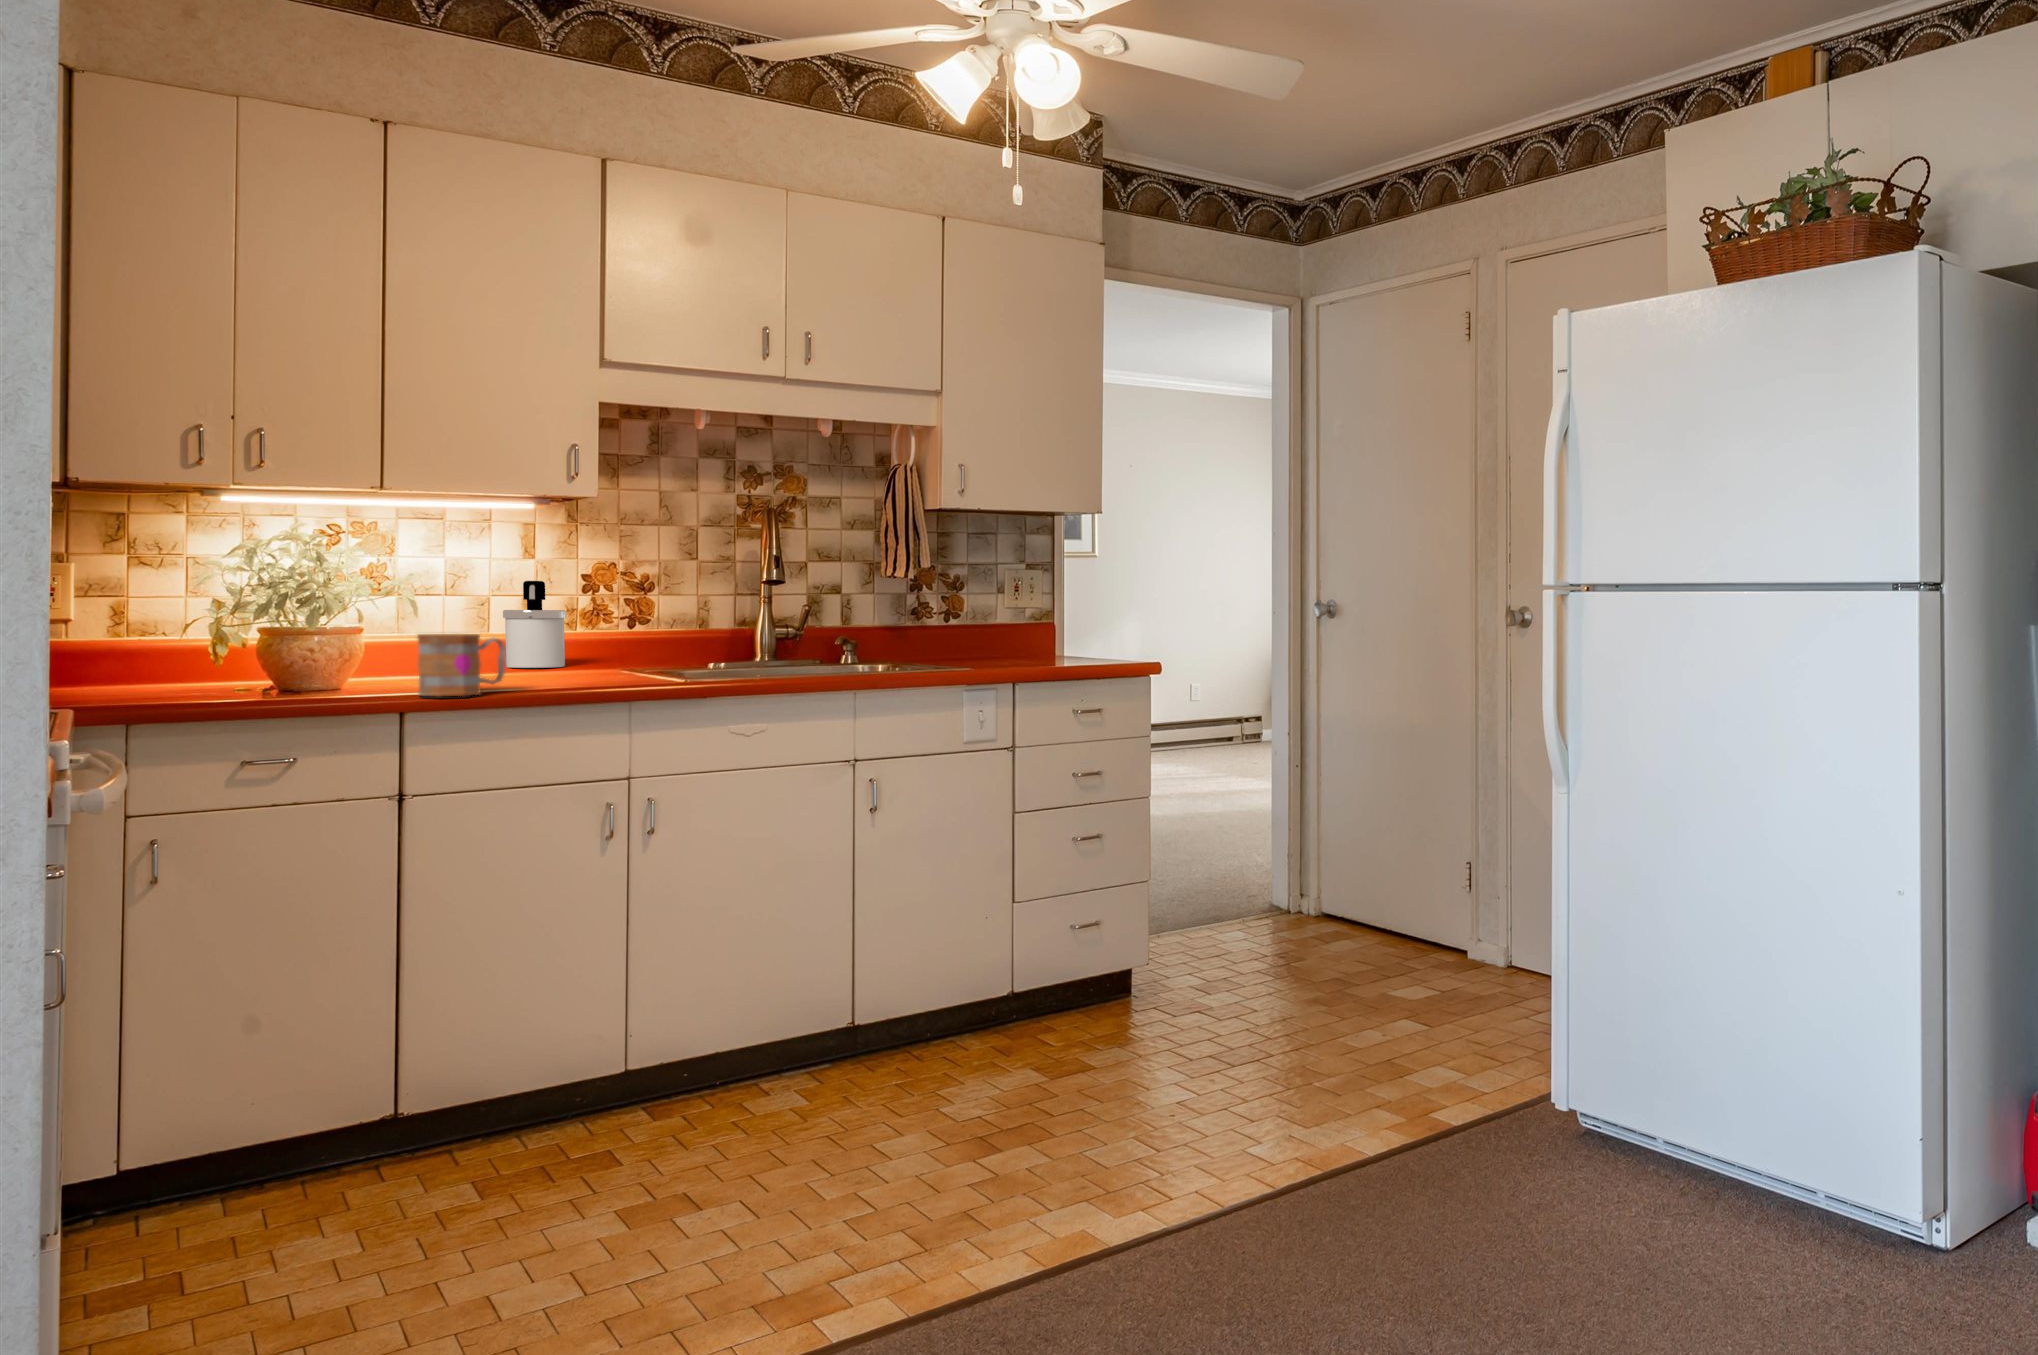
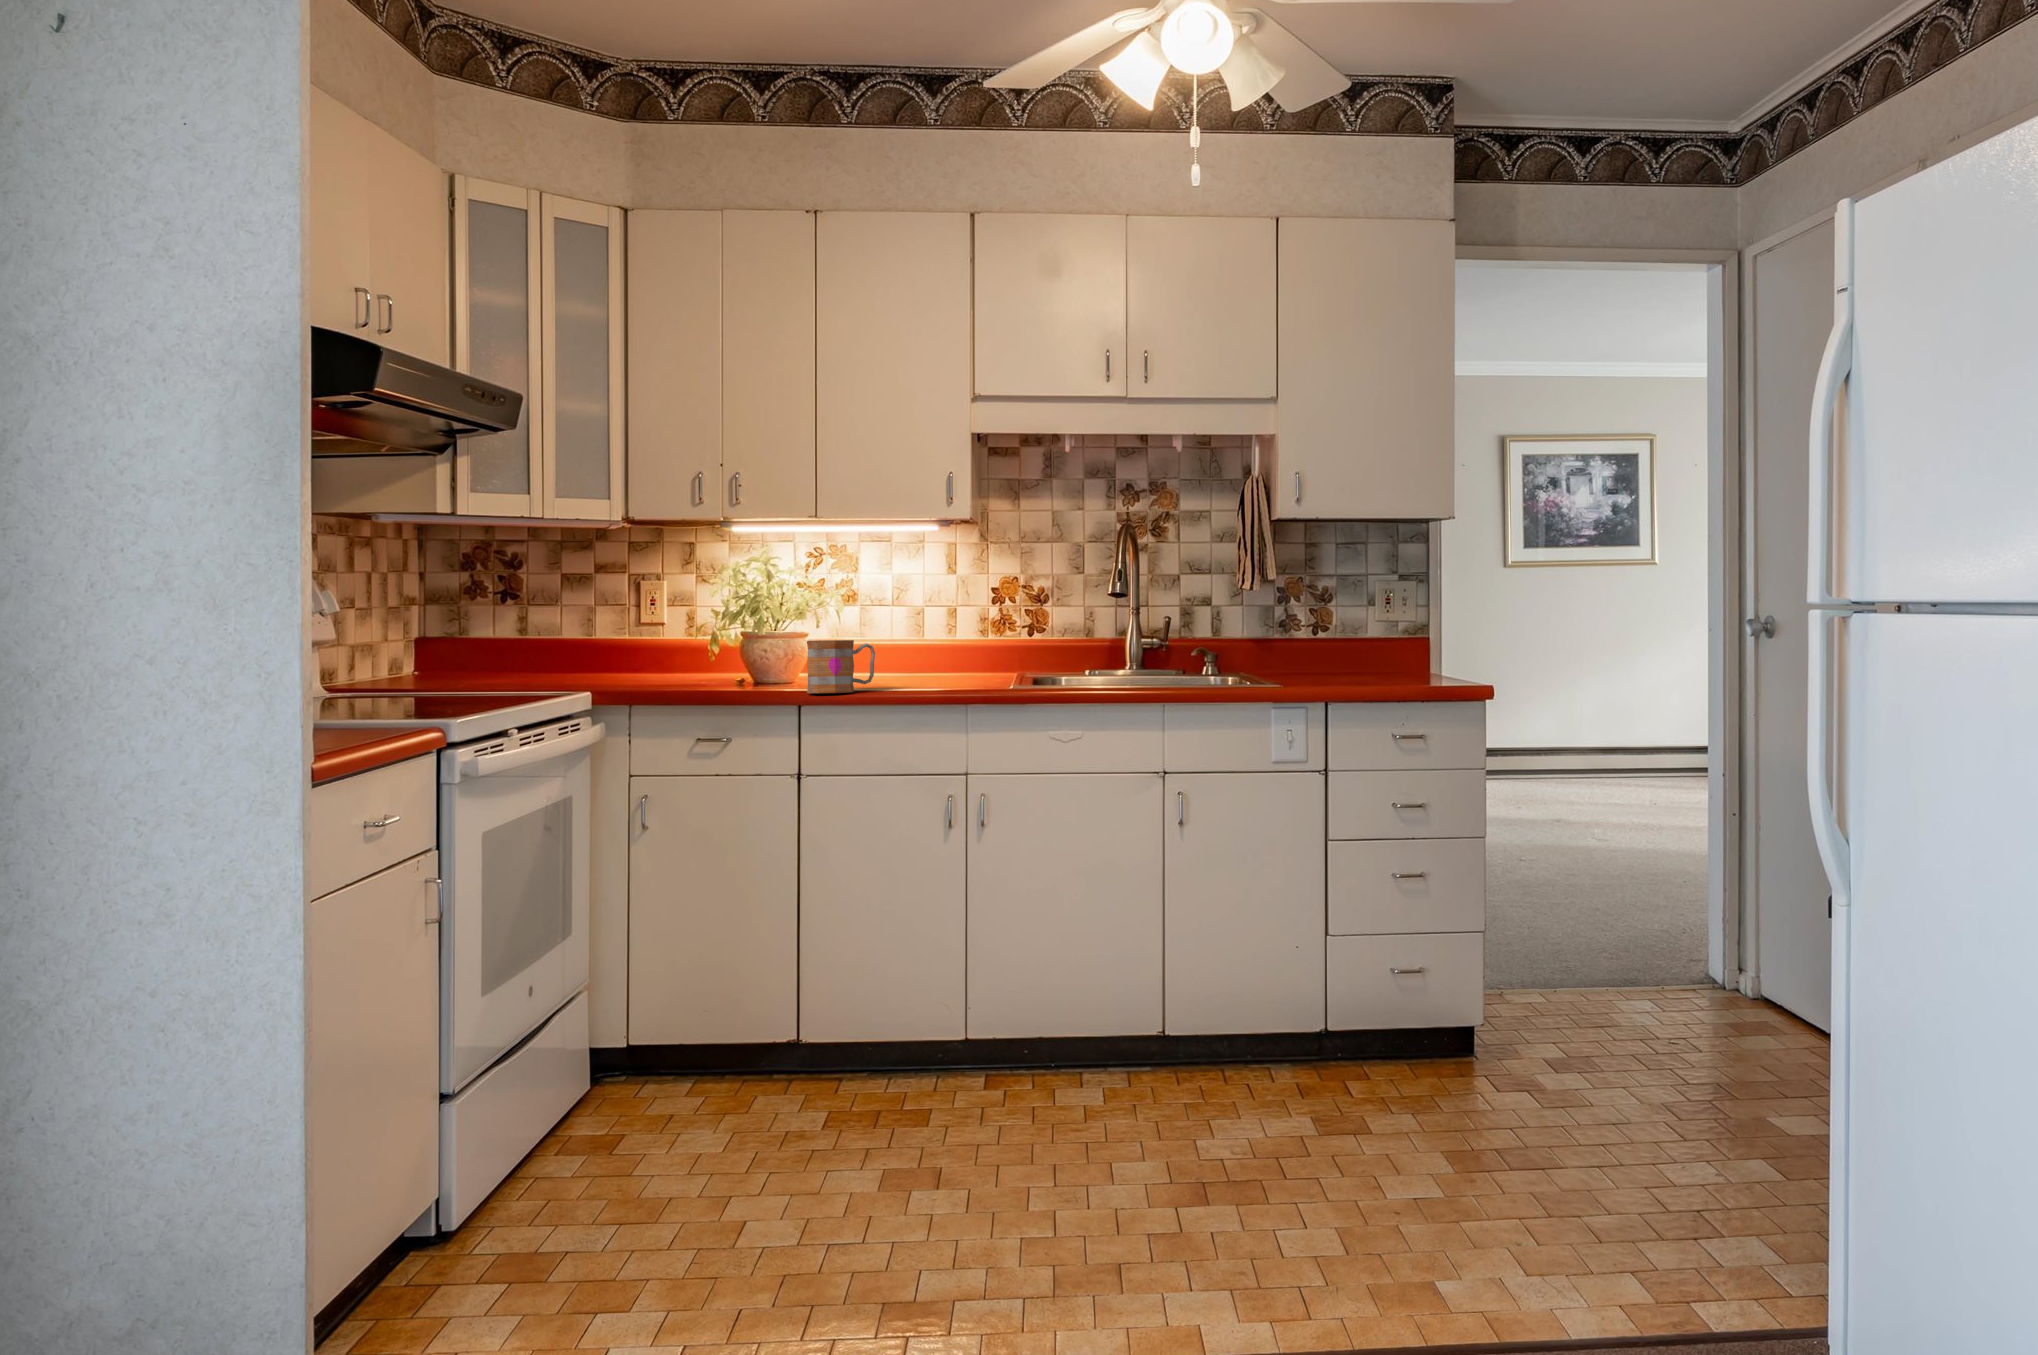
soap dispenser: present [503,581,566,668] -> none [921,597,968,673]

